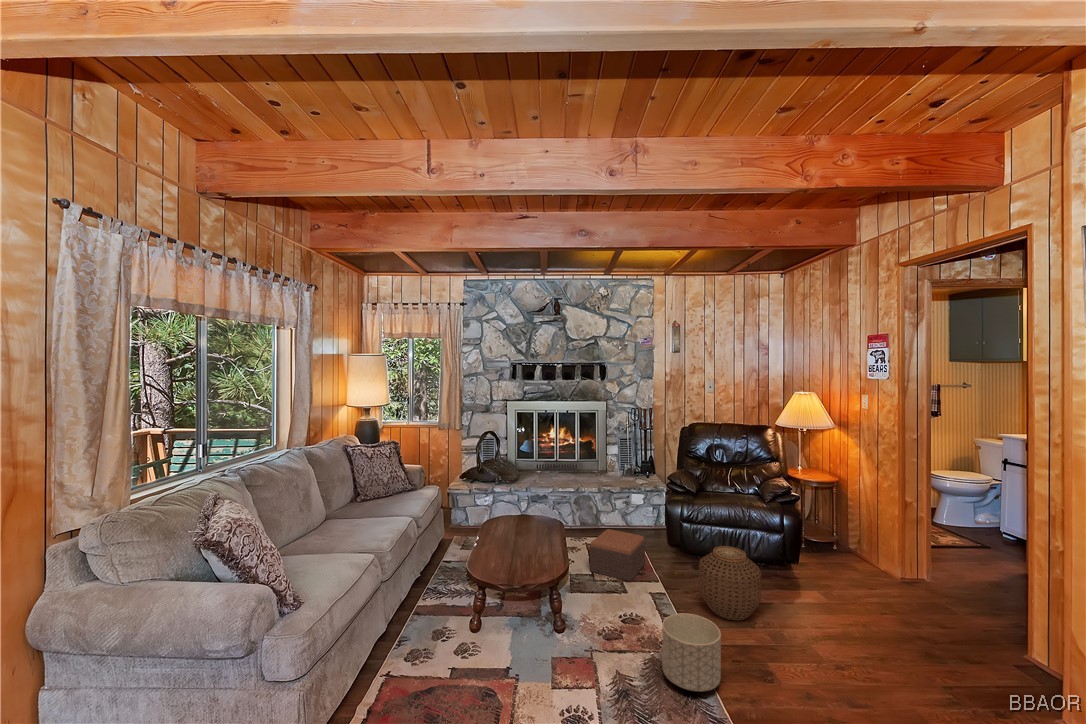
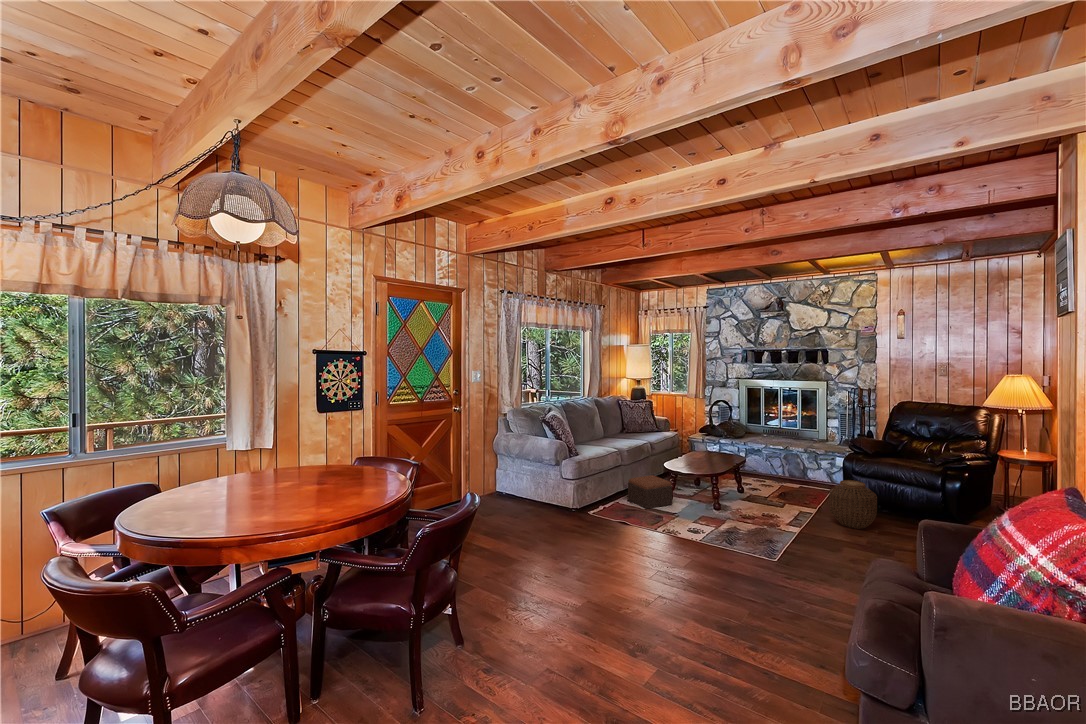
footstool: present [590,529,645,581] -> present [628,475,672,509]
planter: present [662,613,721,691] -> none [766,500,801,538]

